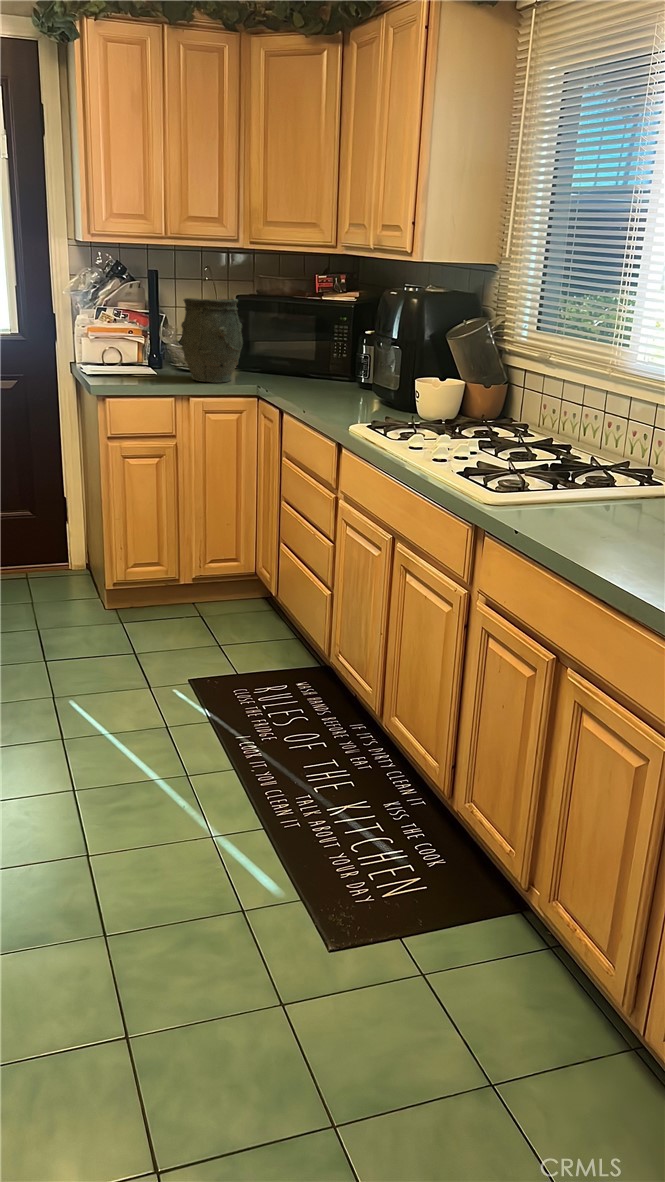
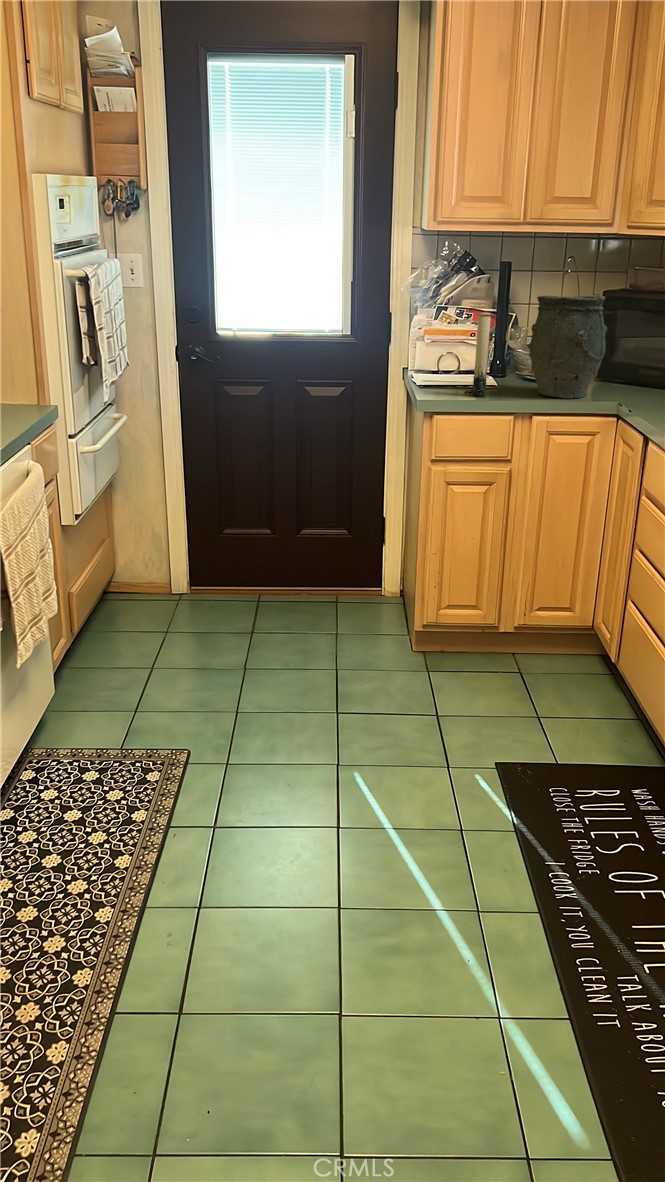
candle: none [130,312,148,383] -> present [465,313,491,397]

